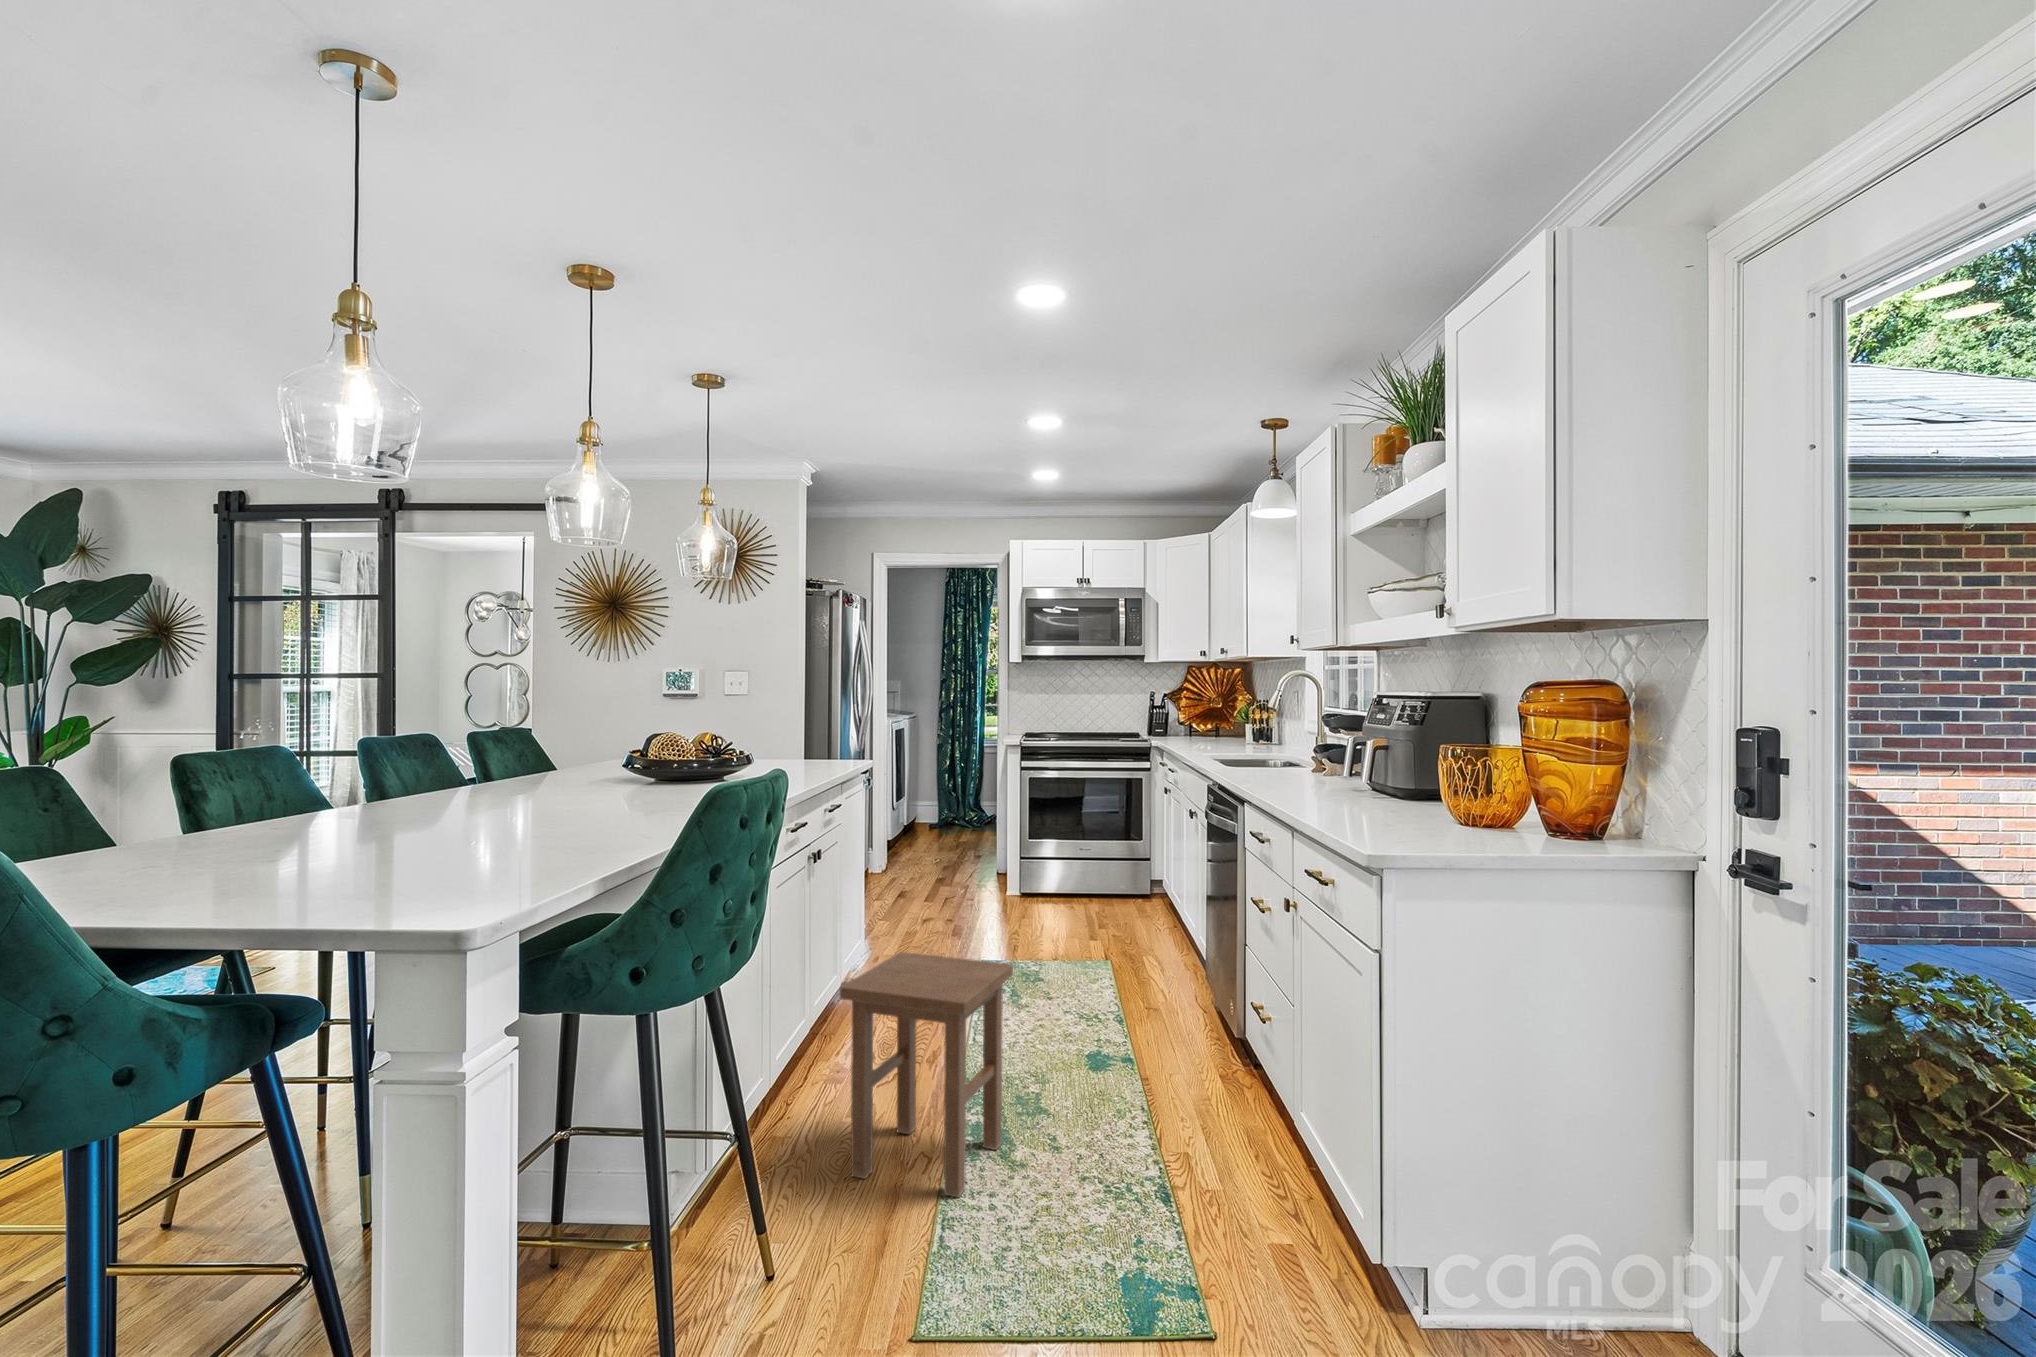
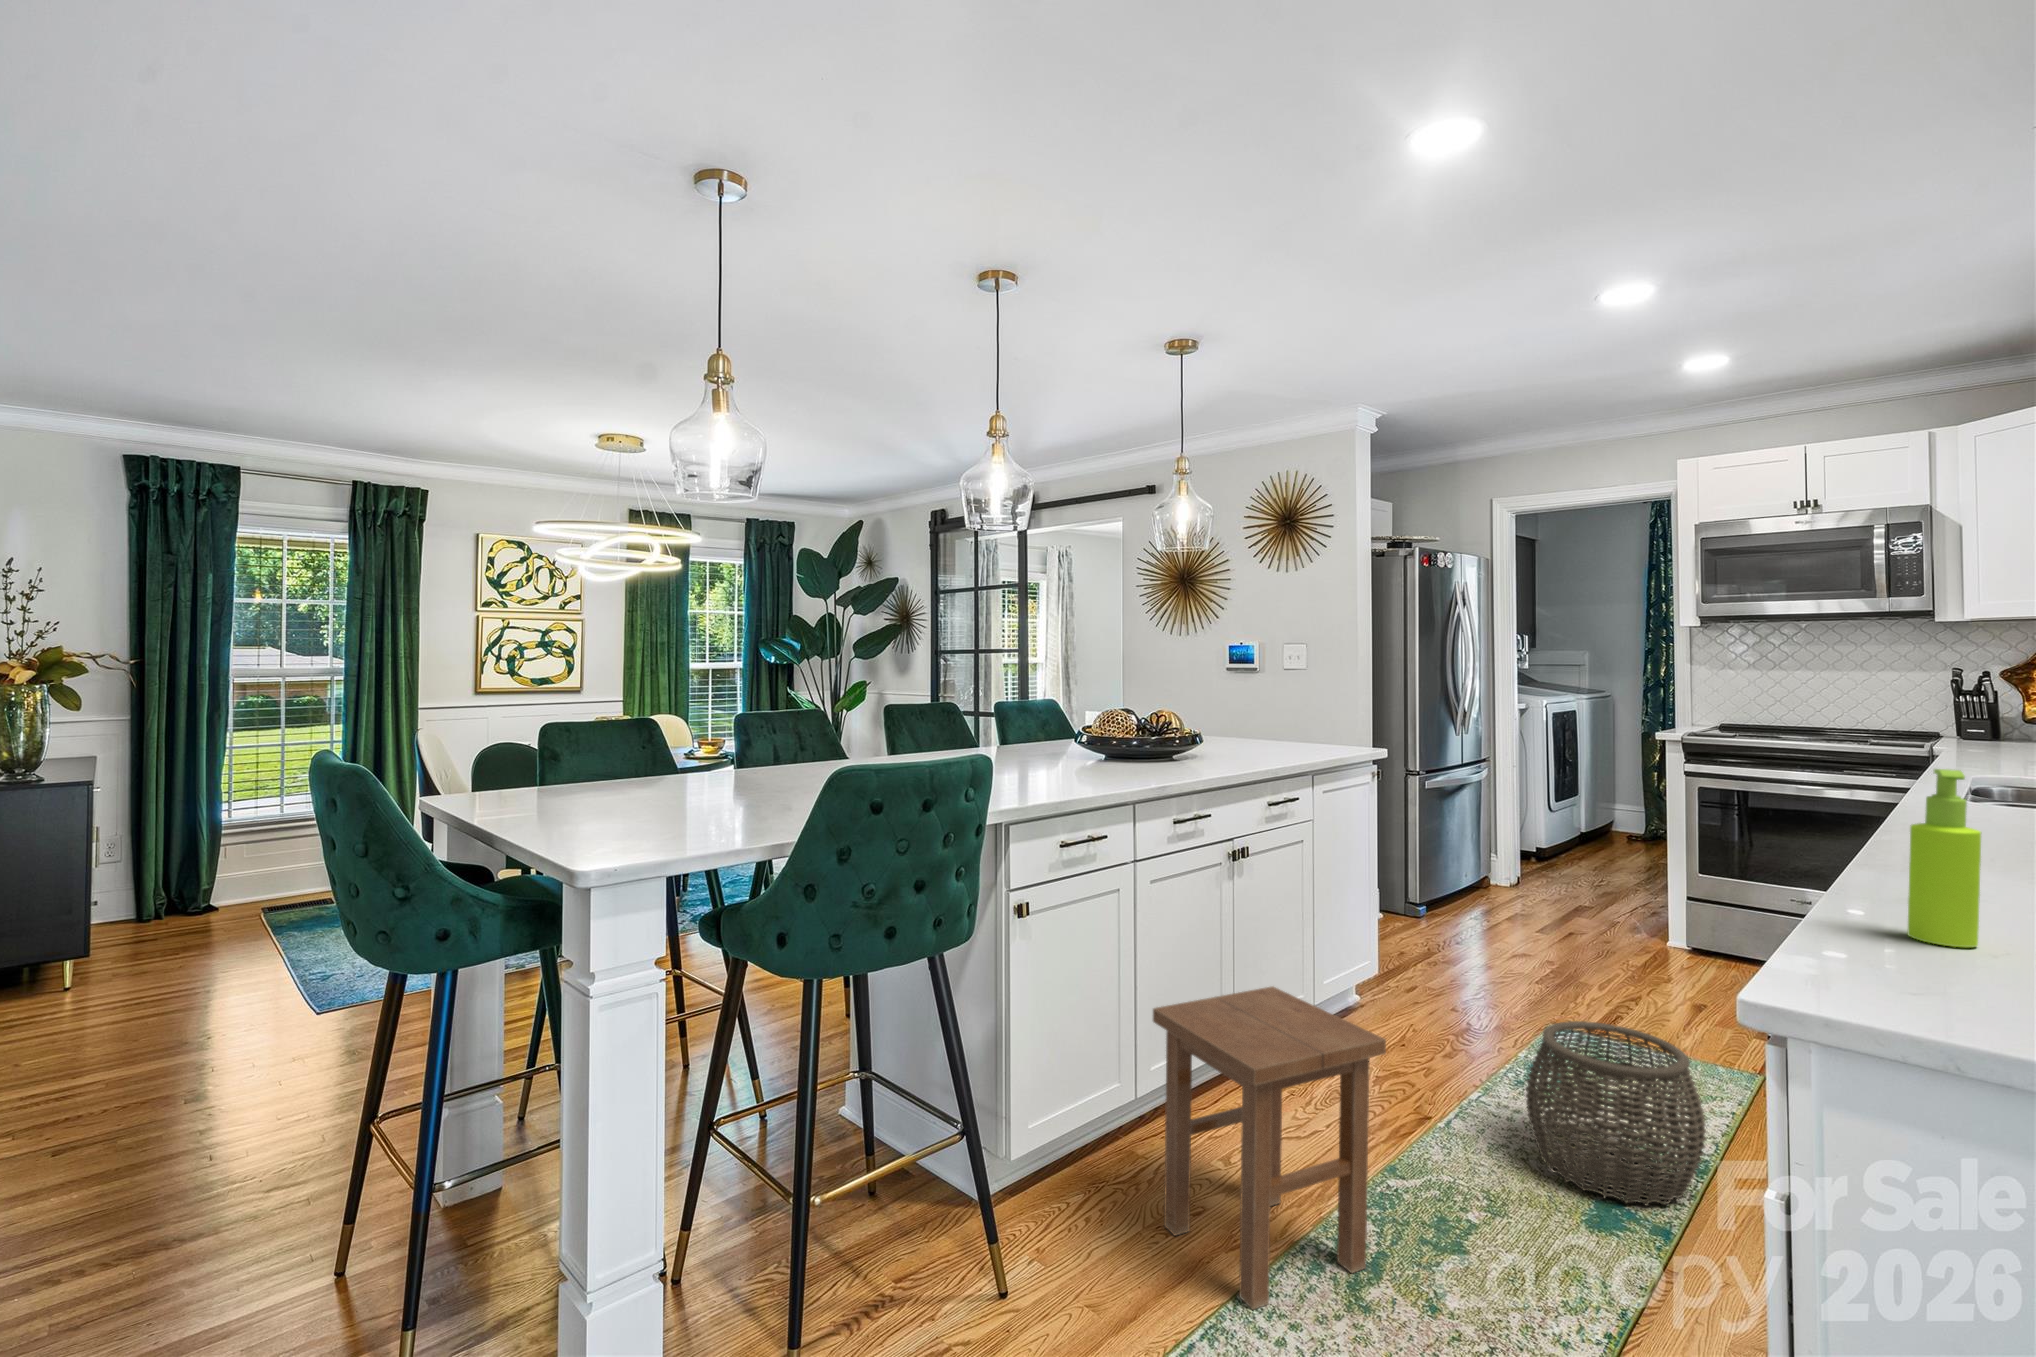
soap dispenser: none [1327,733,1353,822] -> present [1907,769,1981,947]
woven basket: none [1028,936,1135,1053] -> present [1526,1021,1706,1206]

